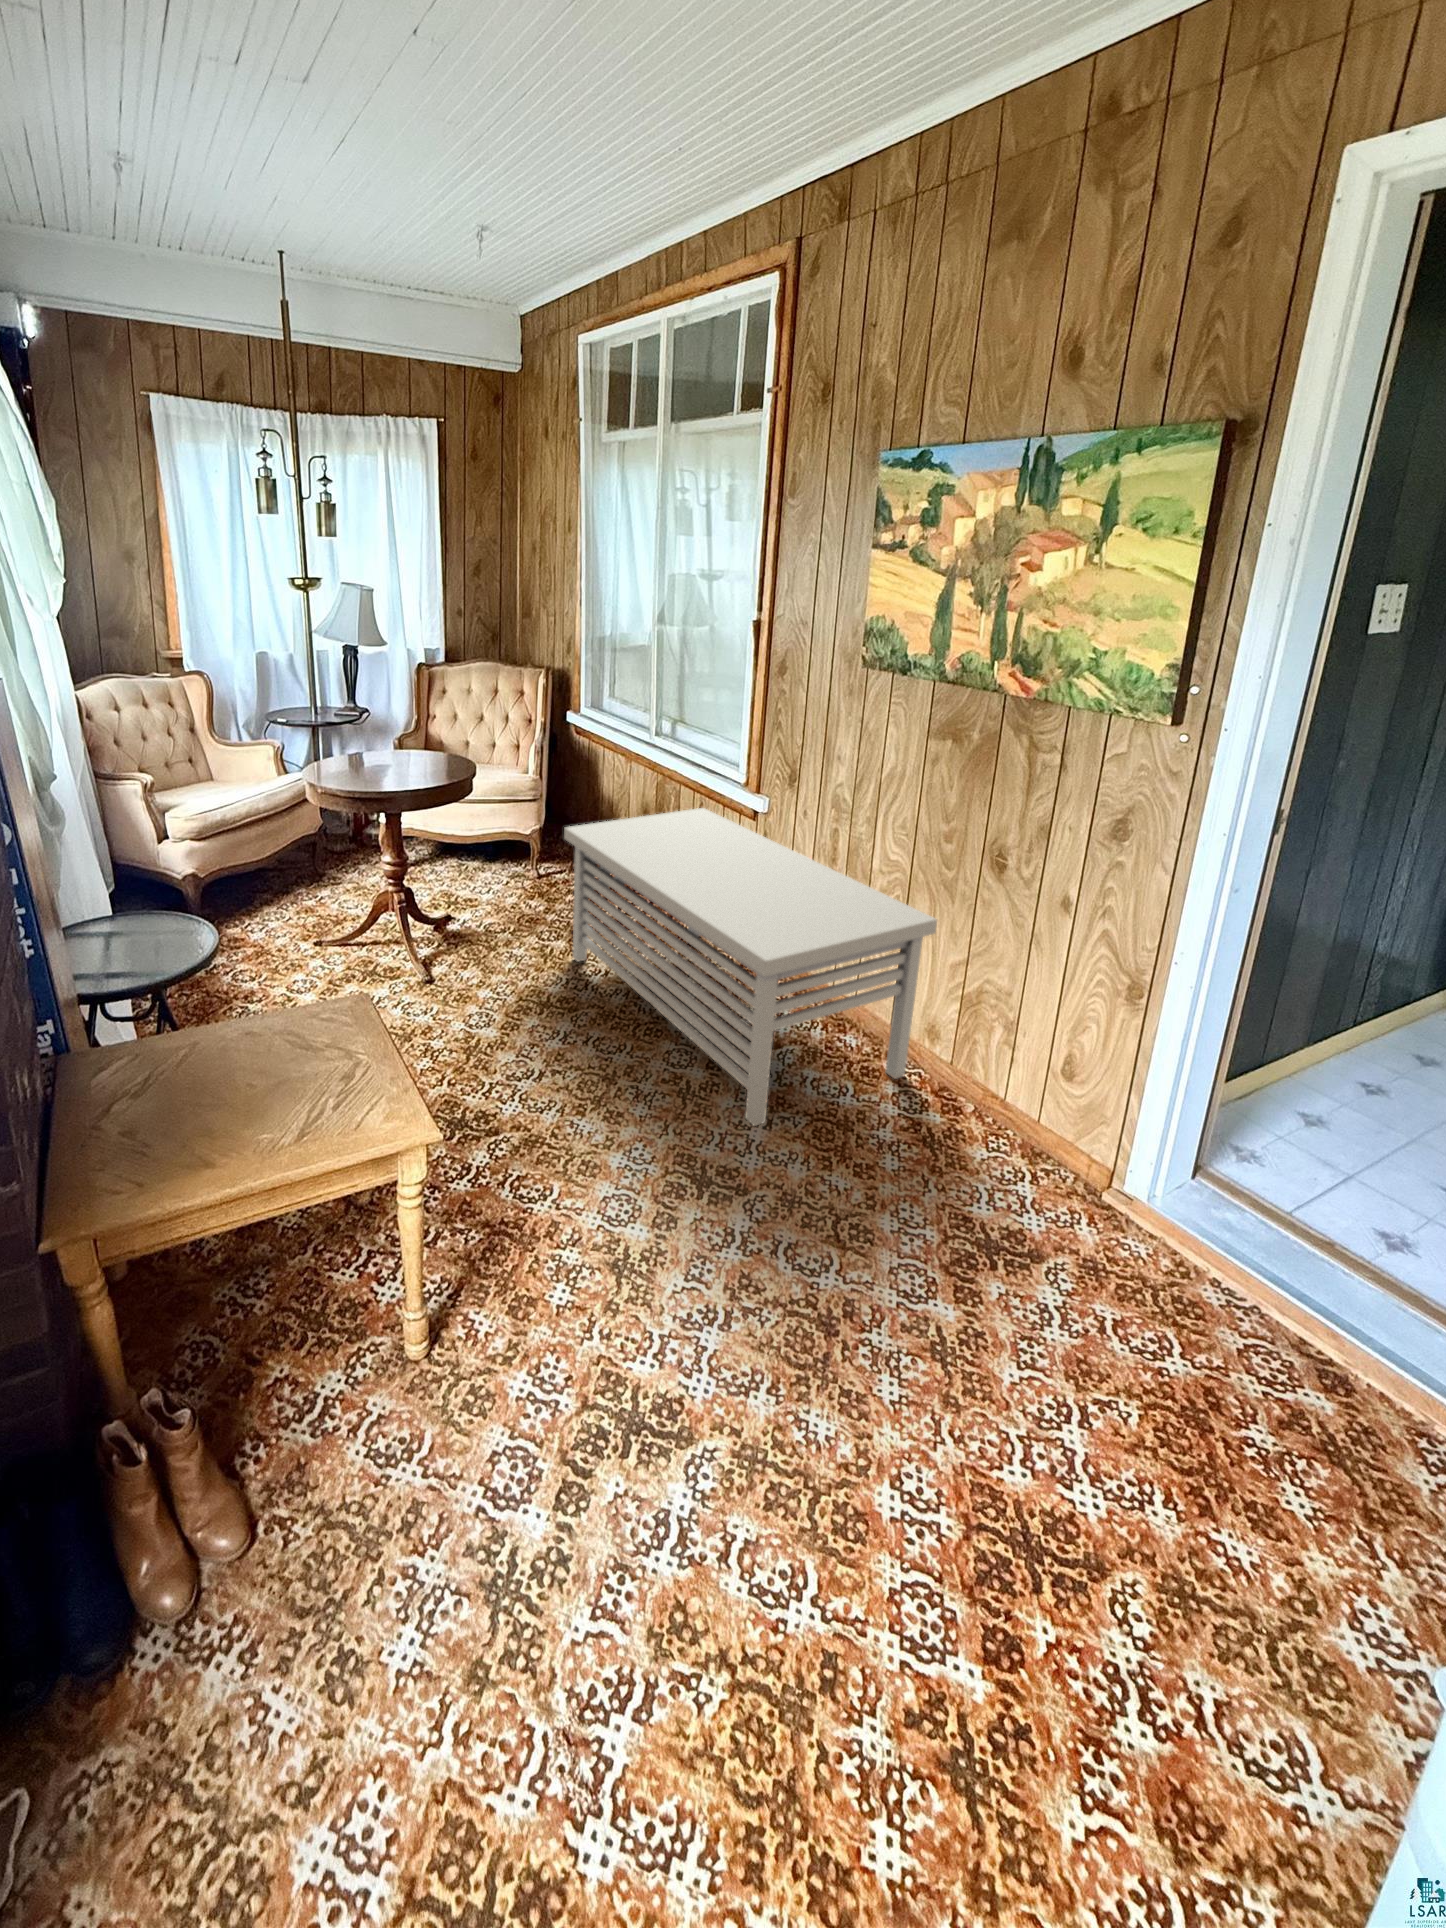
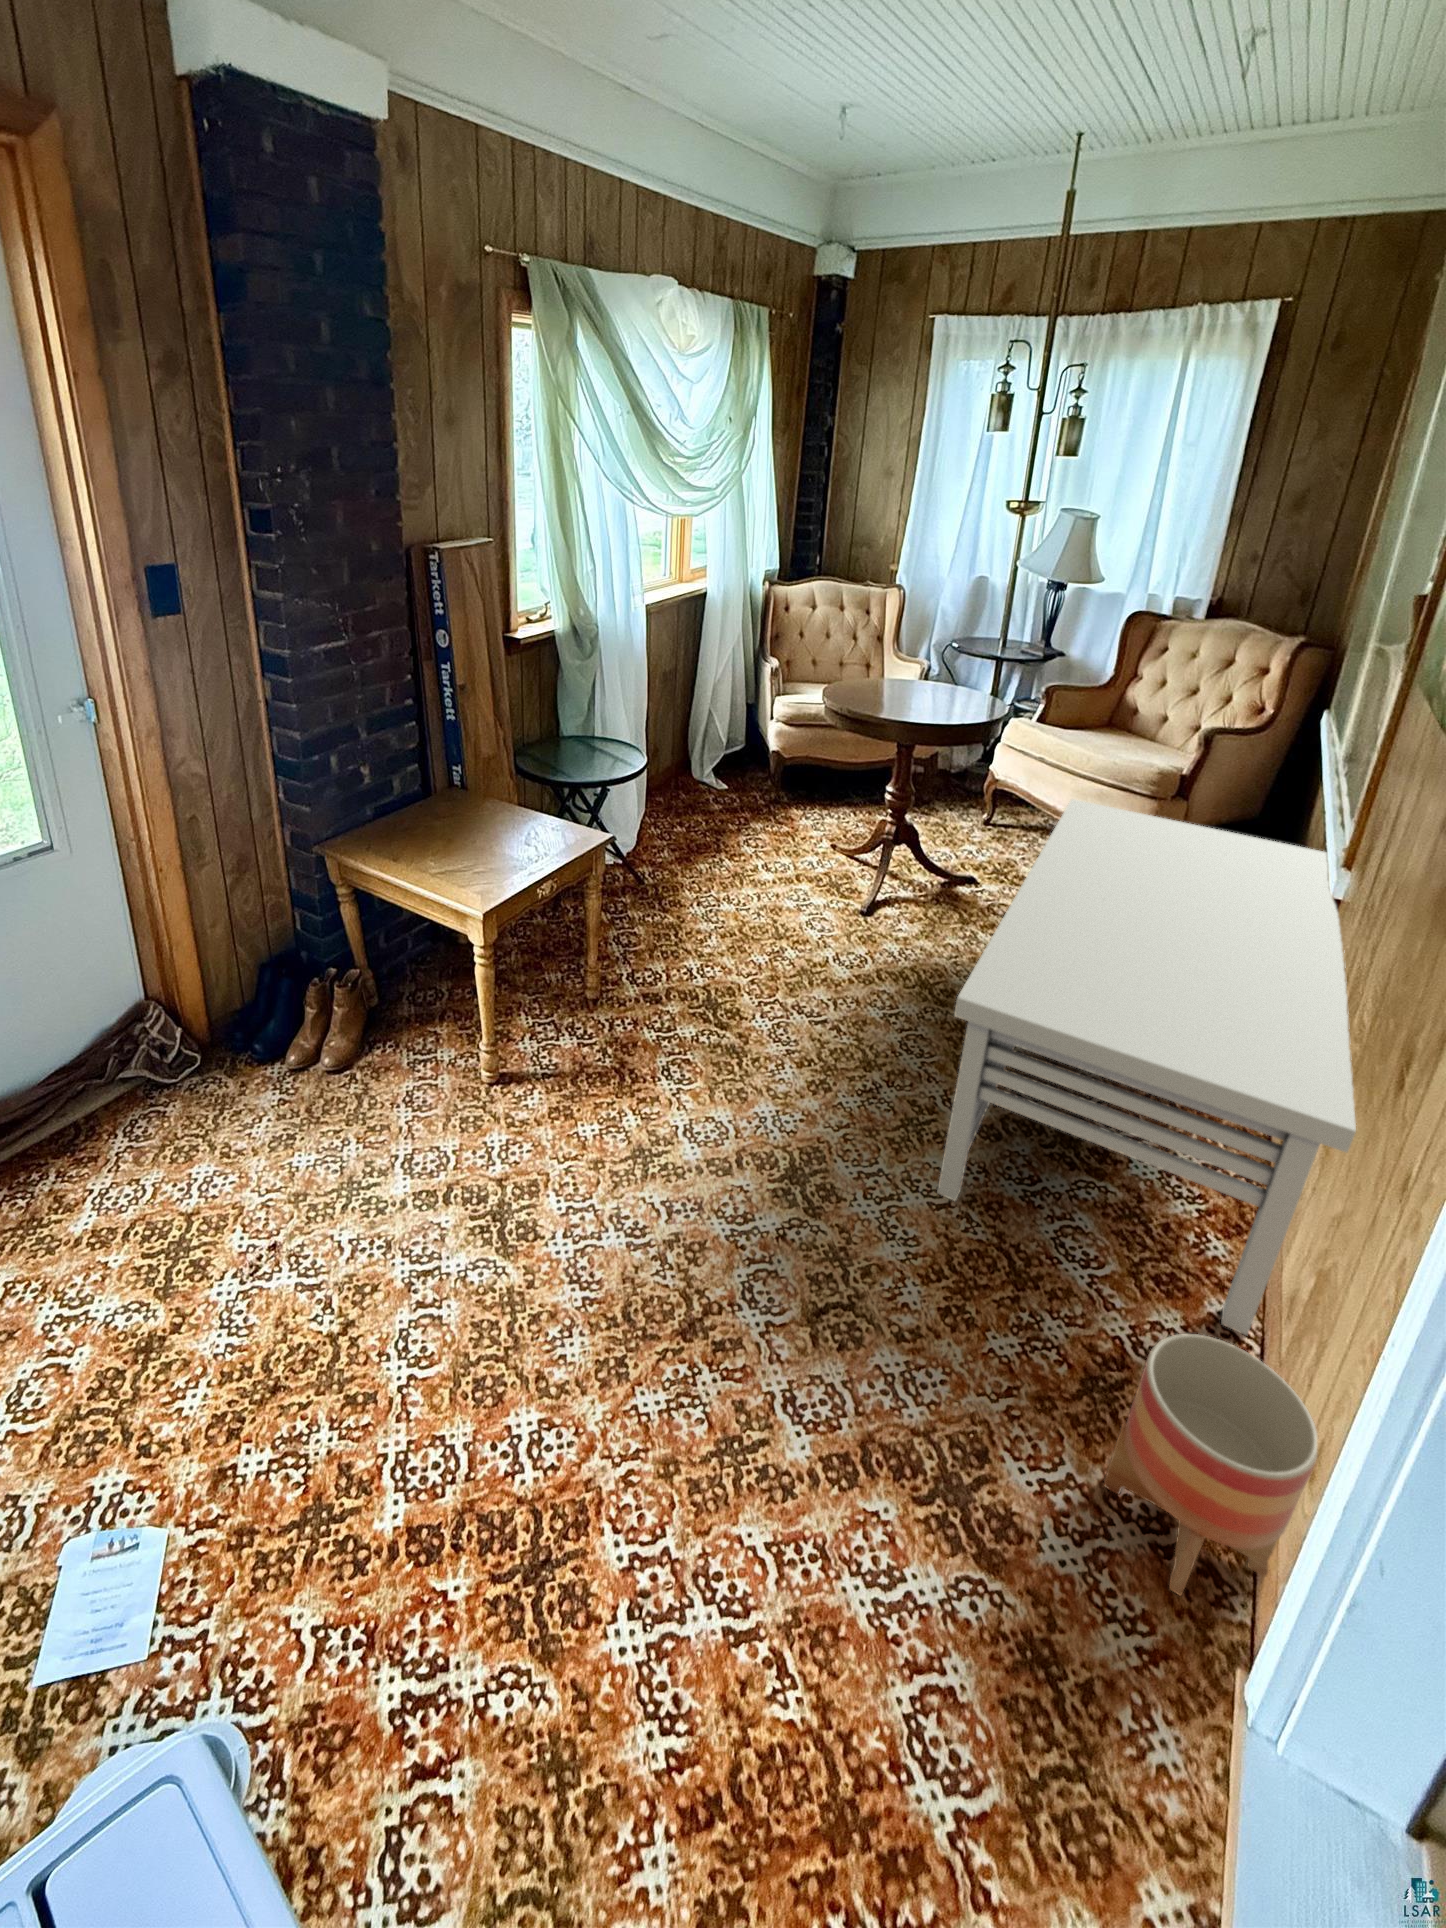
planter: none [978,1049,1077,1196] -> present [1103,1334,1317,1596]

